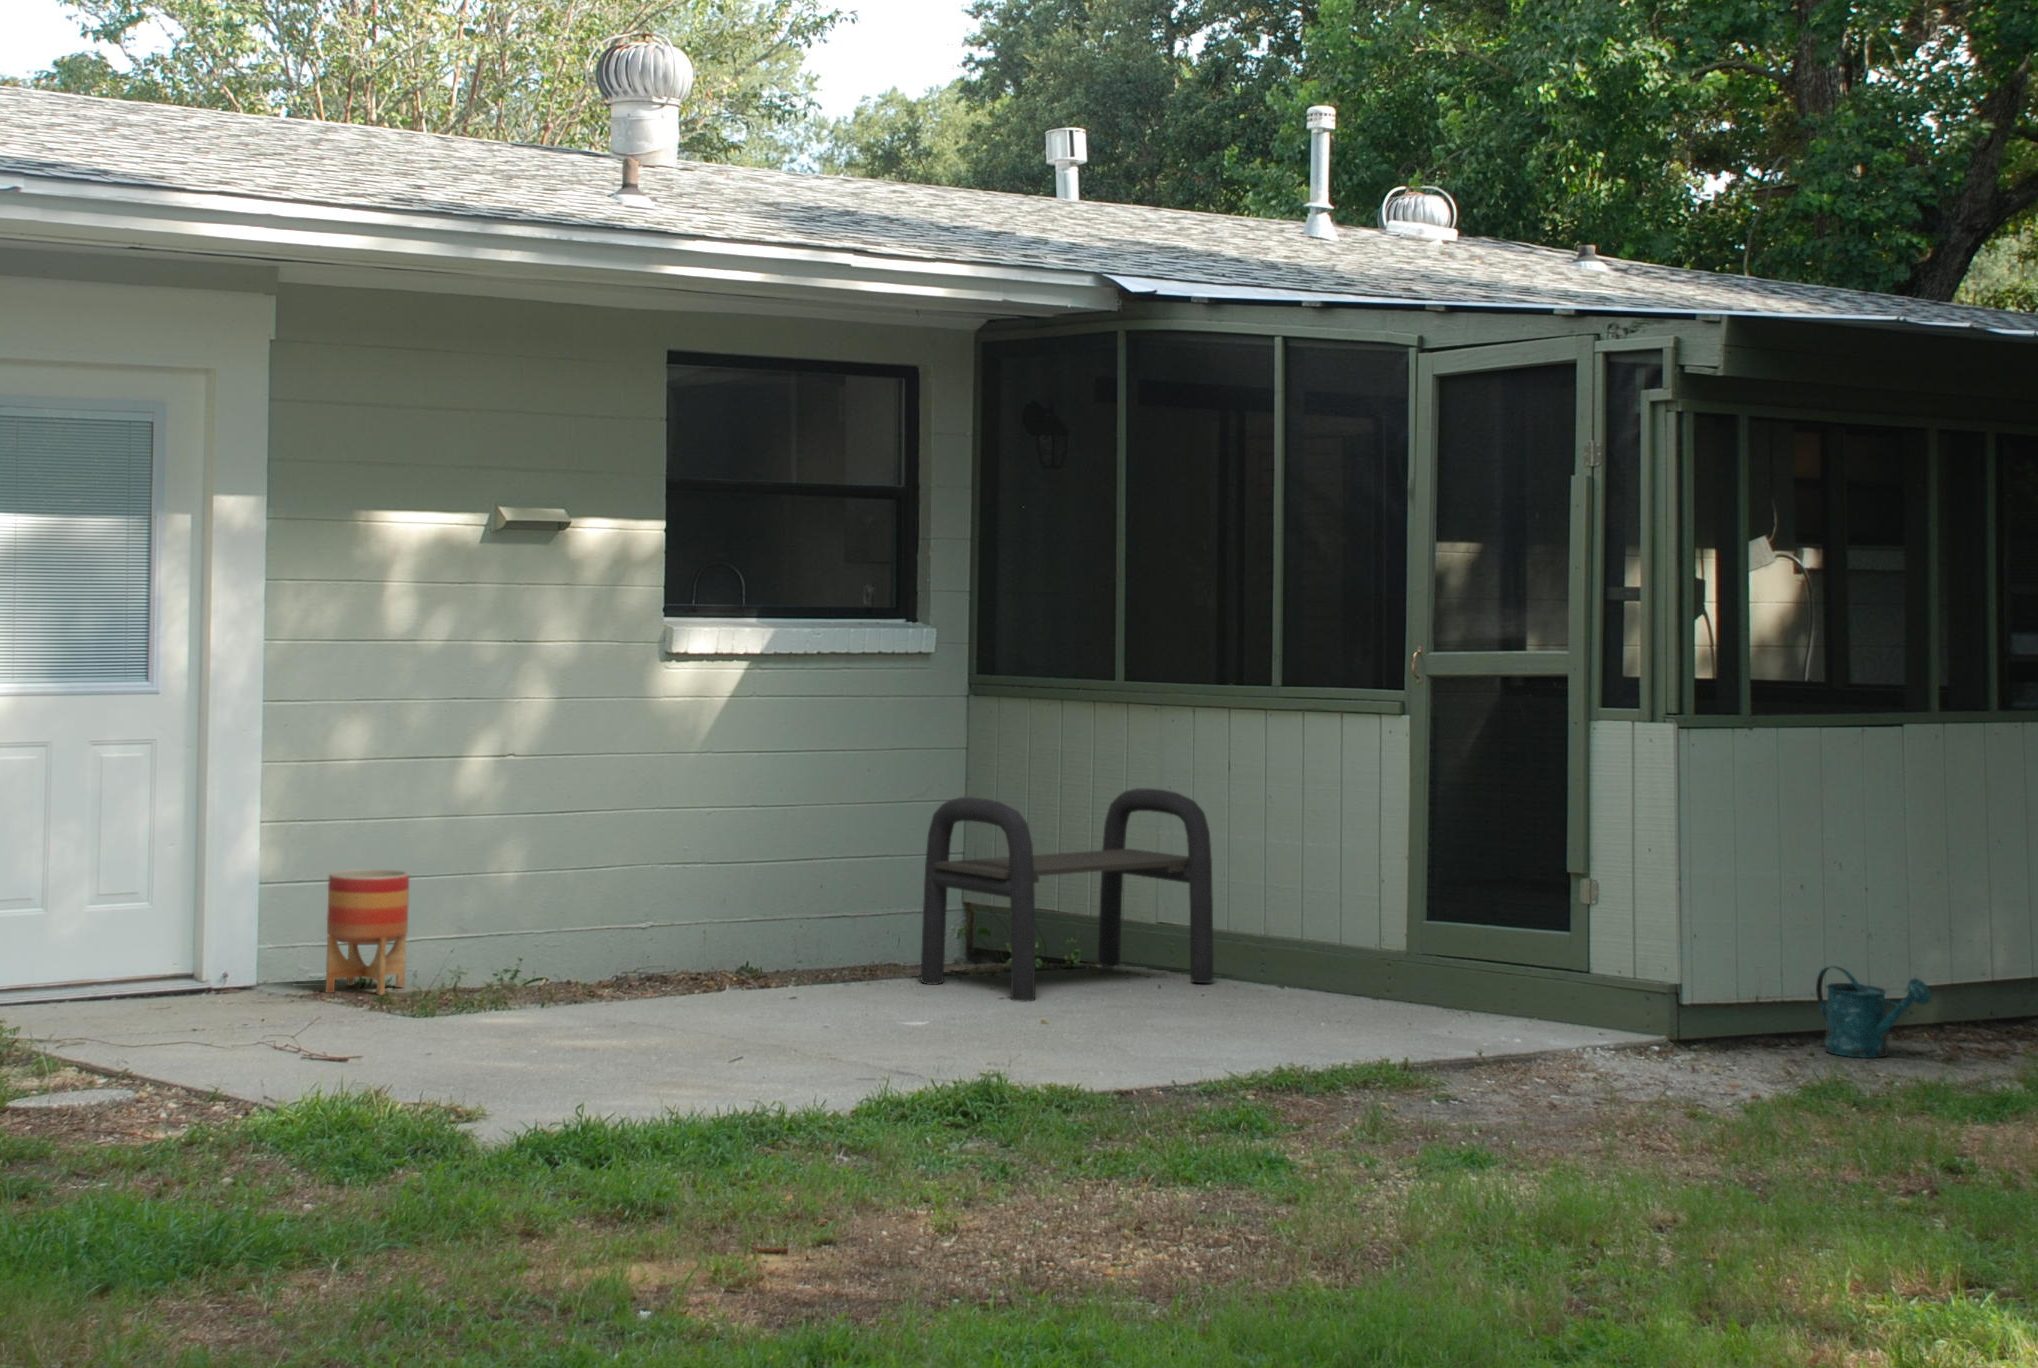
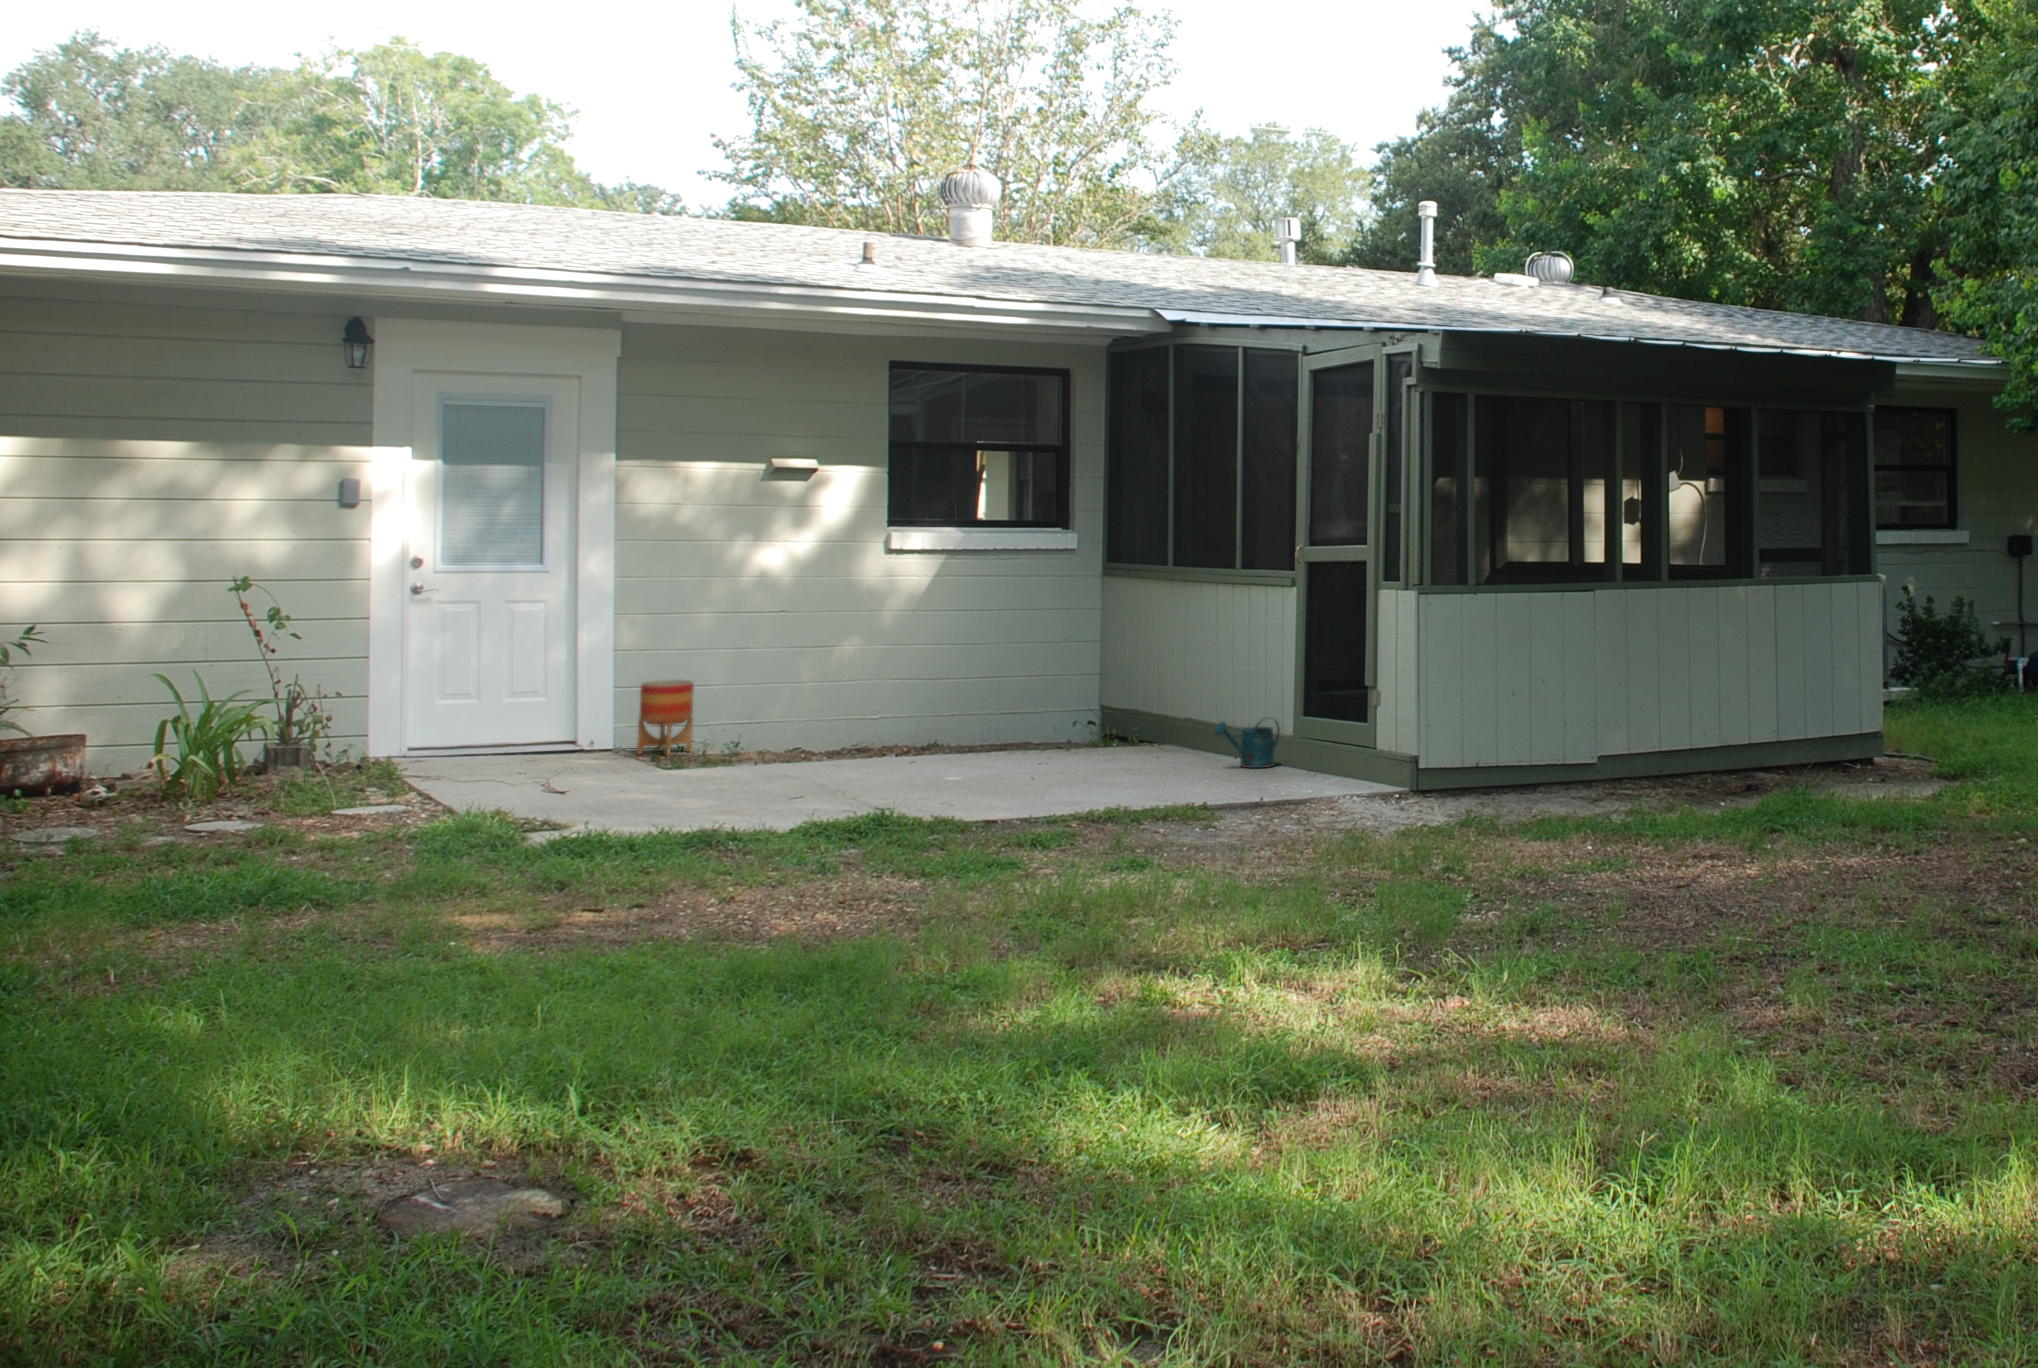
bench: present [920,788,1213,1001] -> none [1022,629,1207,762]
watering can: present [1816,966,1930,1058] -> present [1215,721,1280,768]

